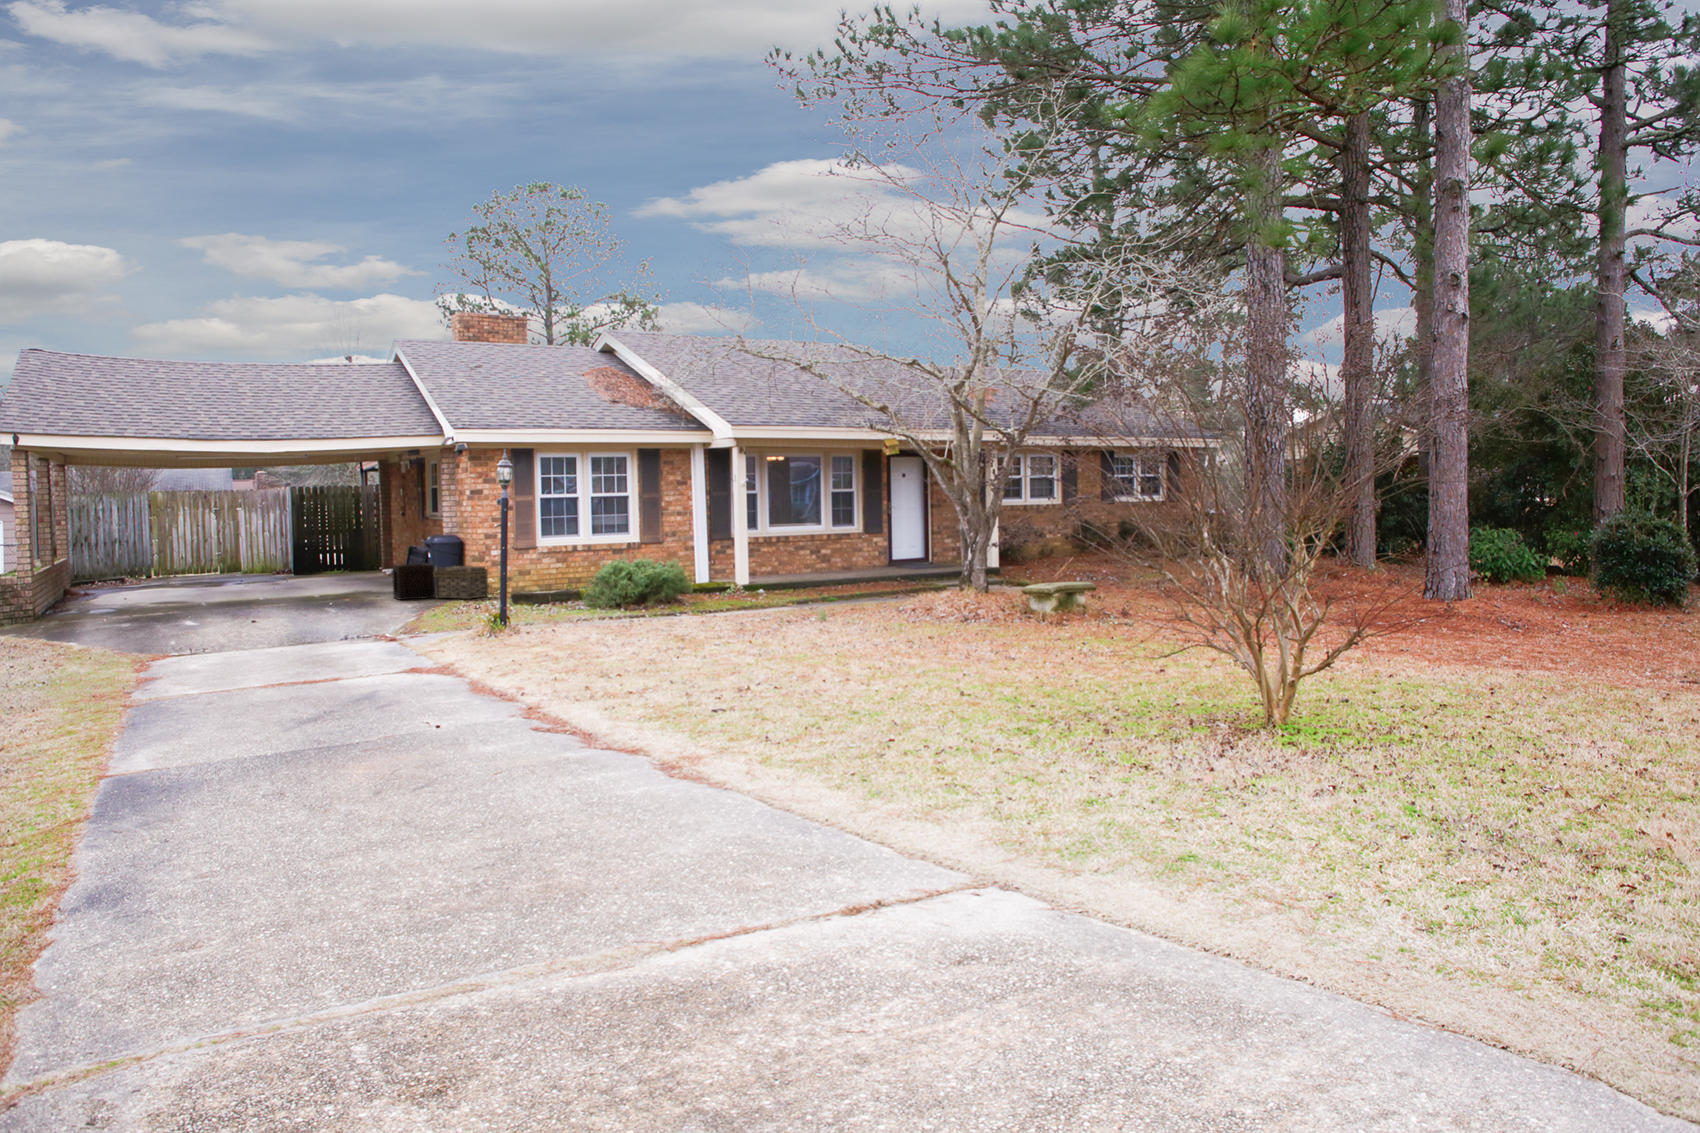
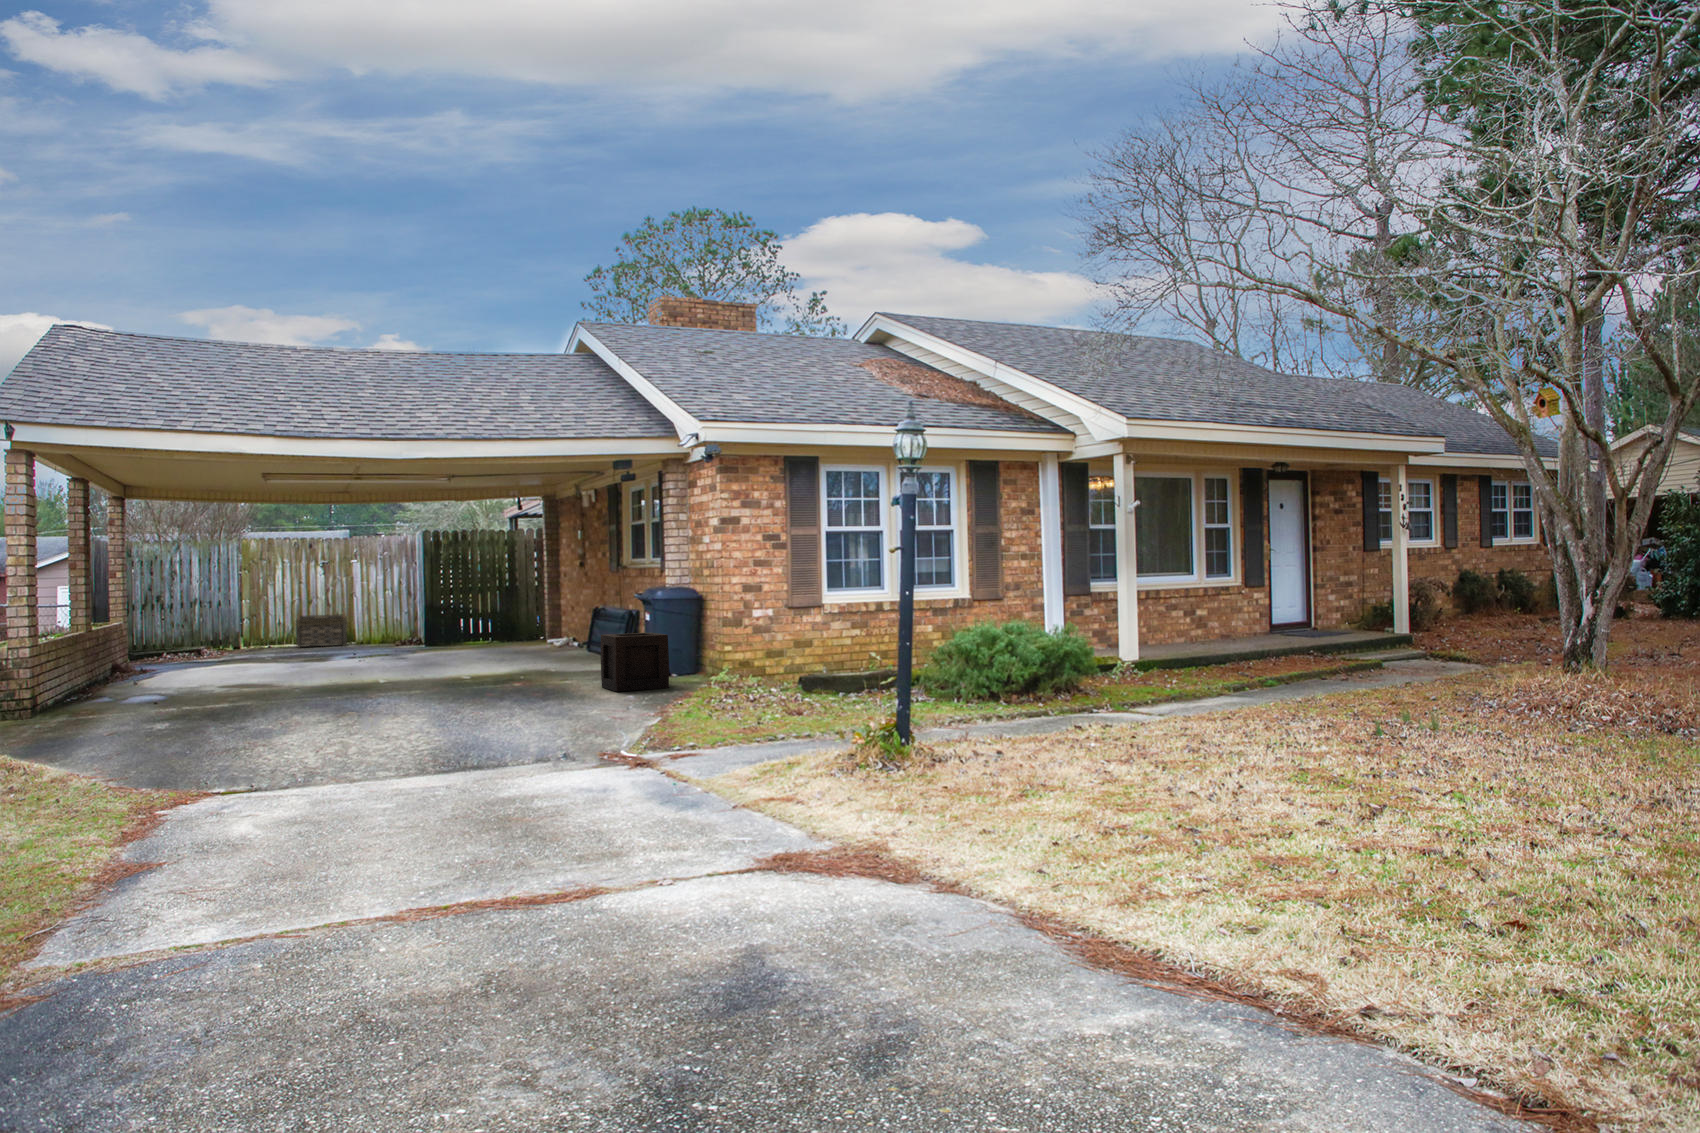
basket: present [433,566,488,599] -> present [296,614,348,647]

